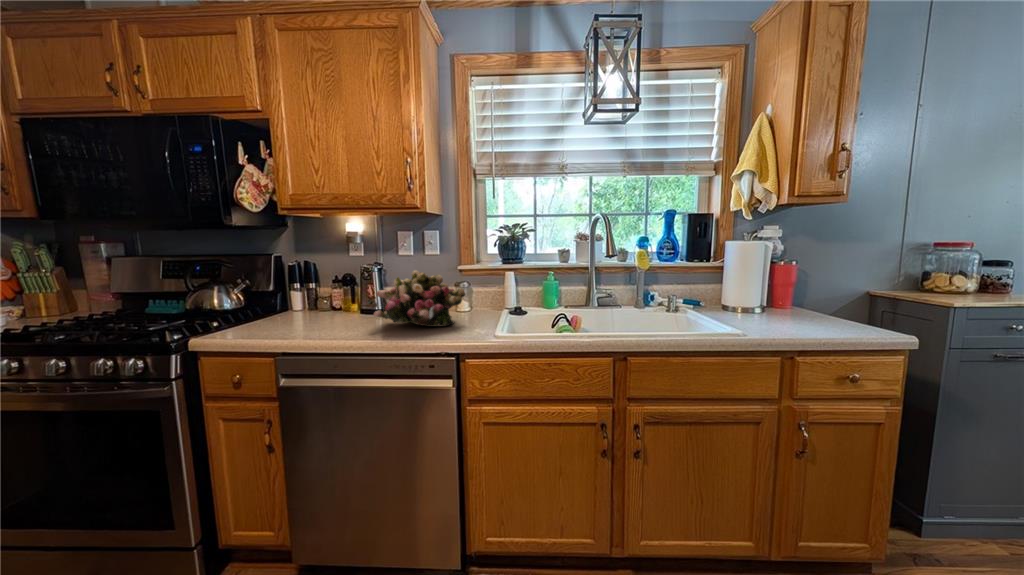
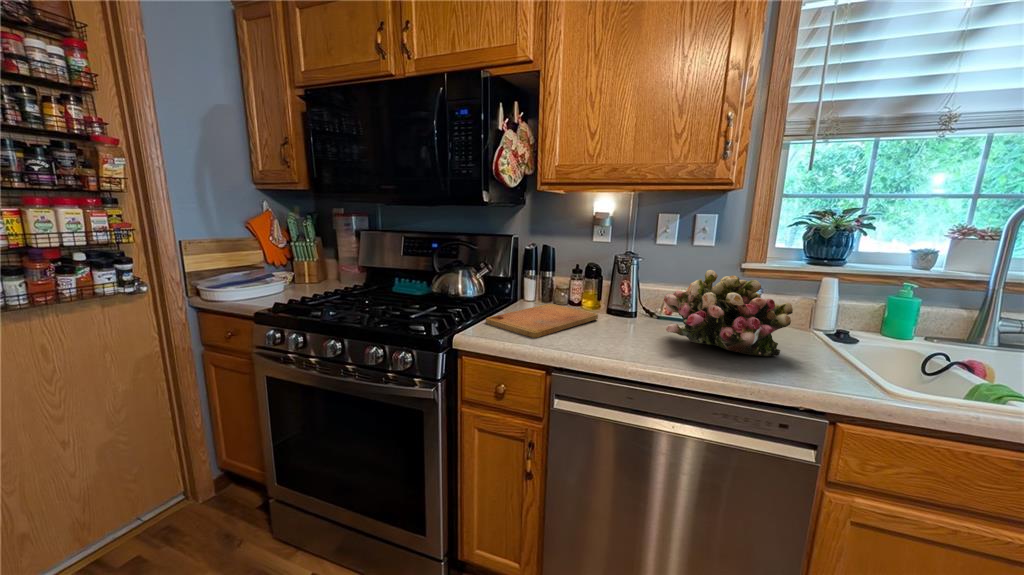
cutting board: none [234,310,346,335] -> present [486,304,598,338]

